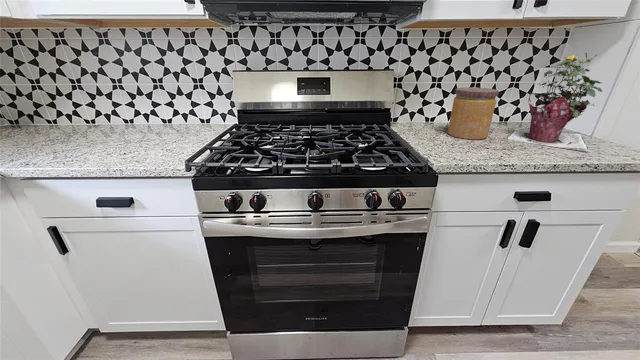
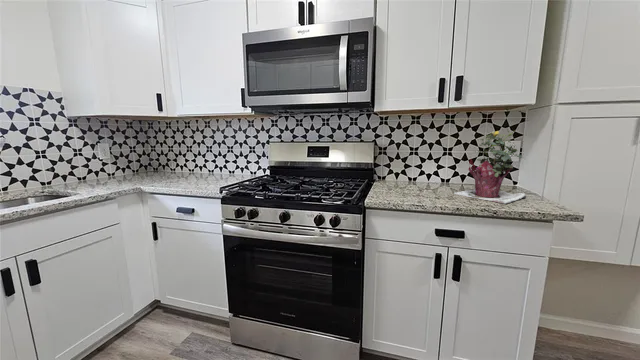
jar: present [448,87,499,140] -> none [409,154,441,192]

